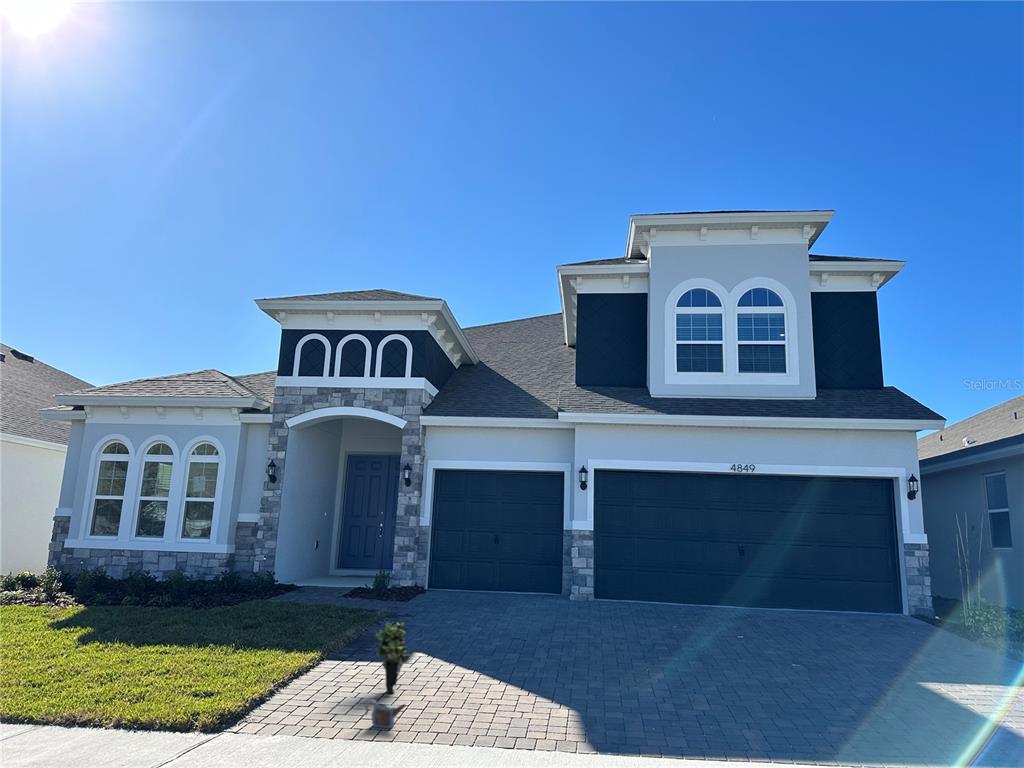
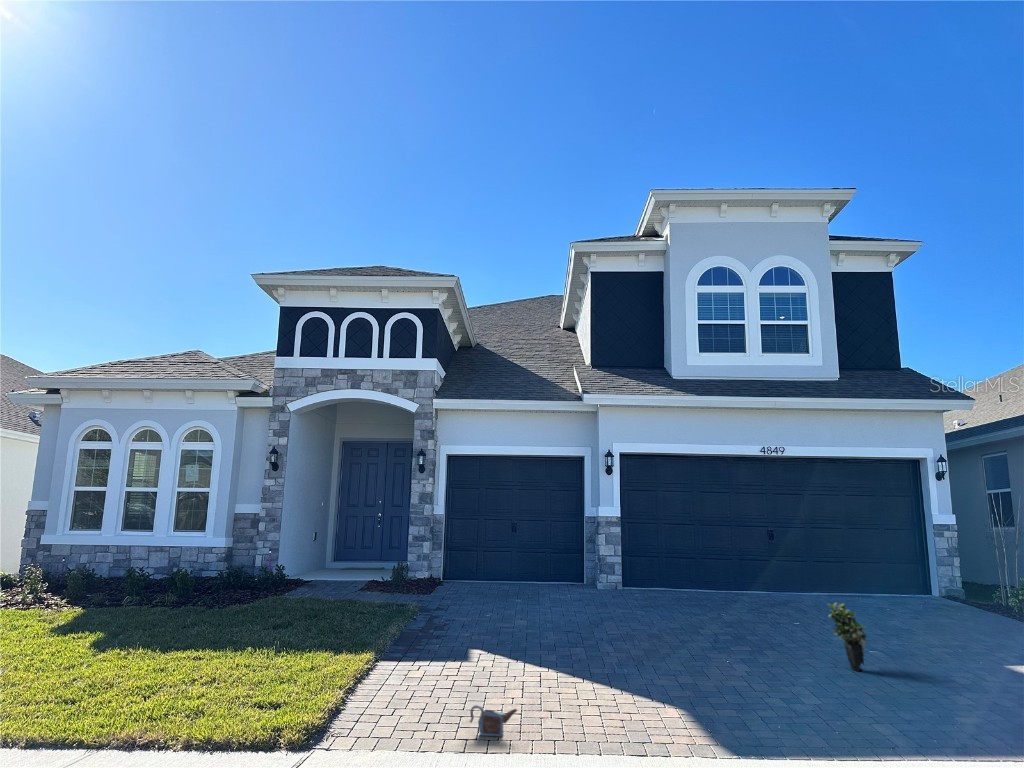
potted plant: present [376,622,410,693] -> present [828,603,867,671]

